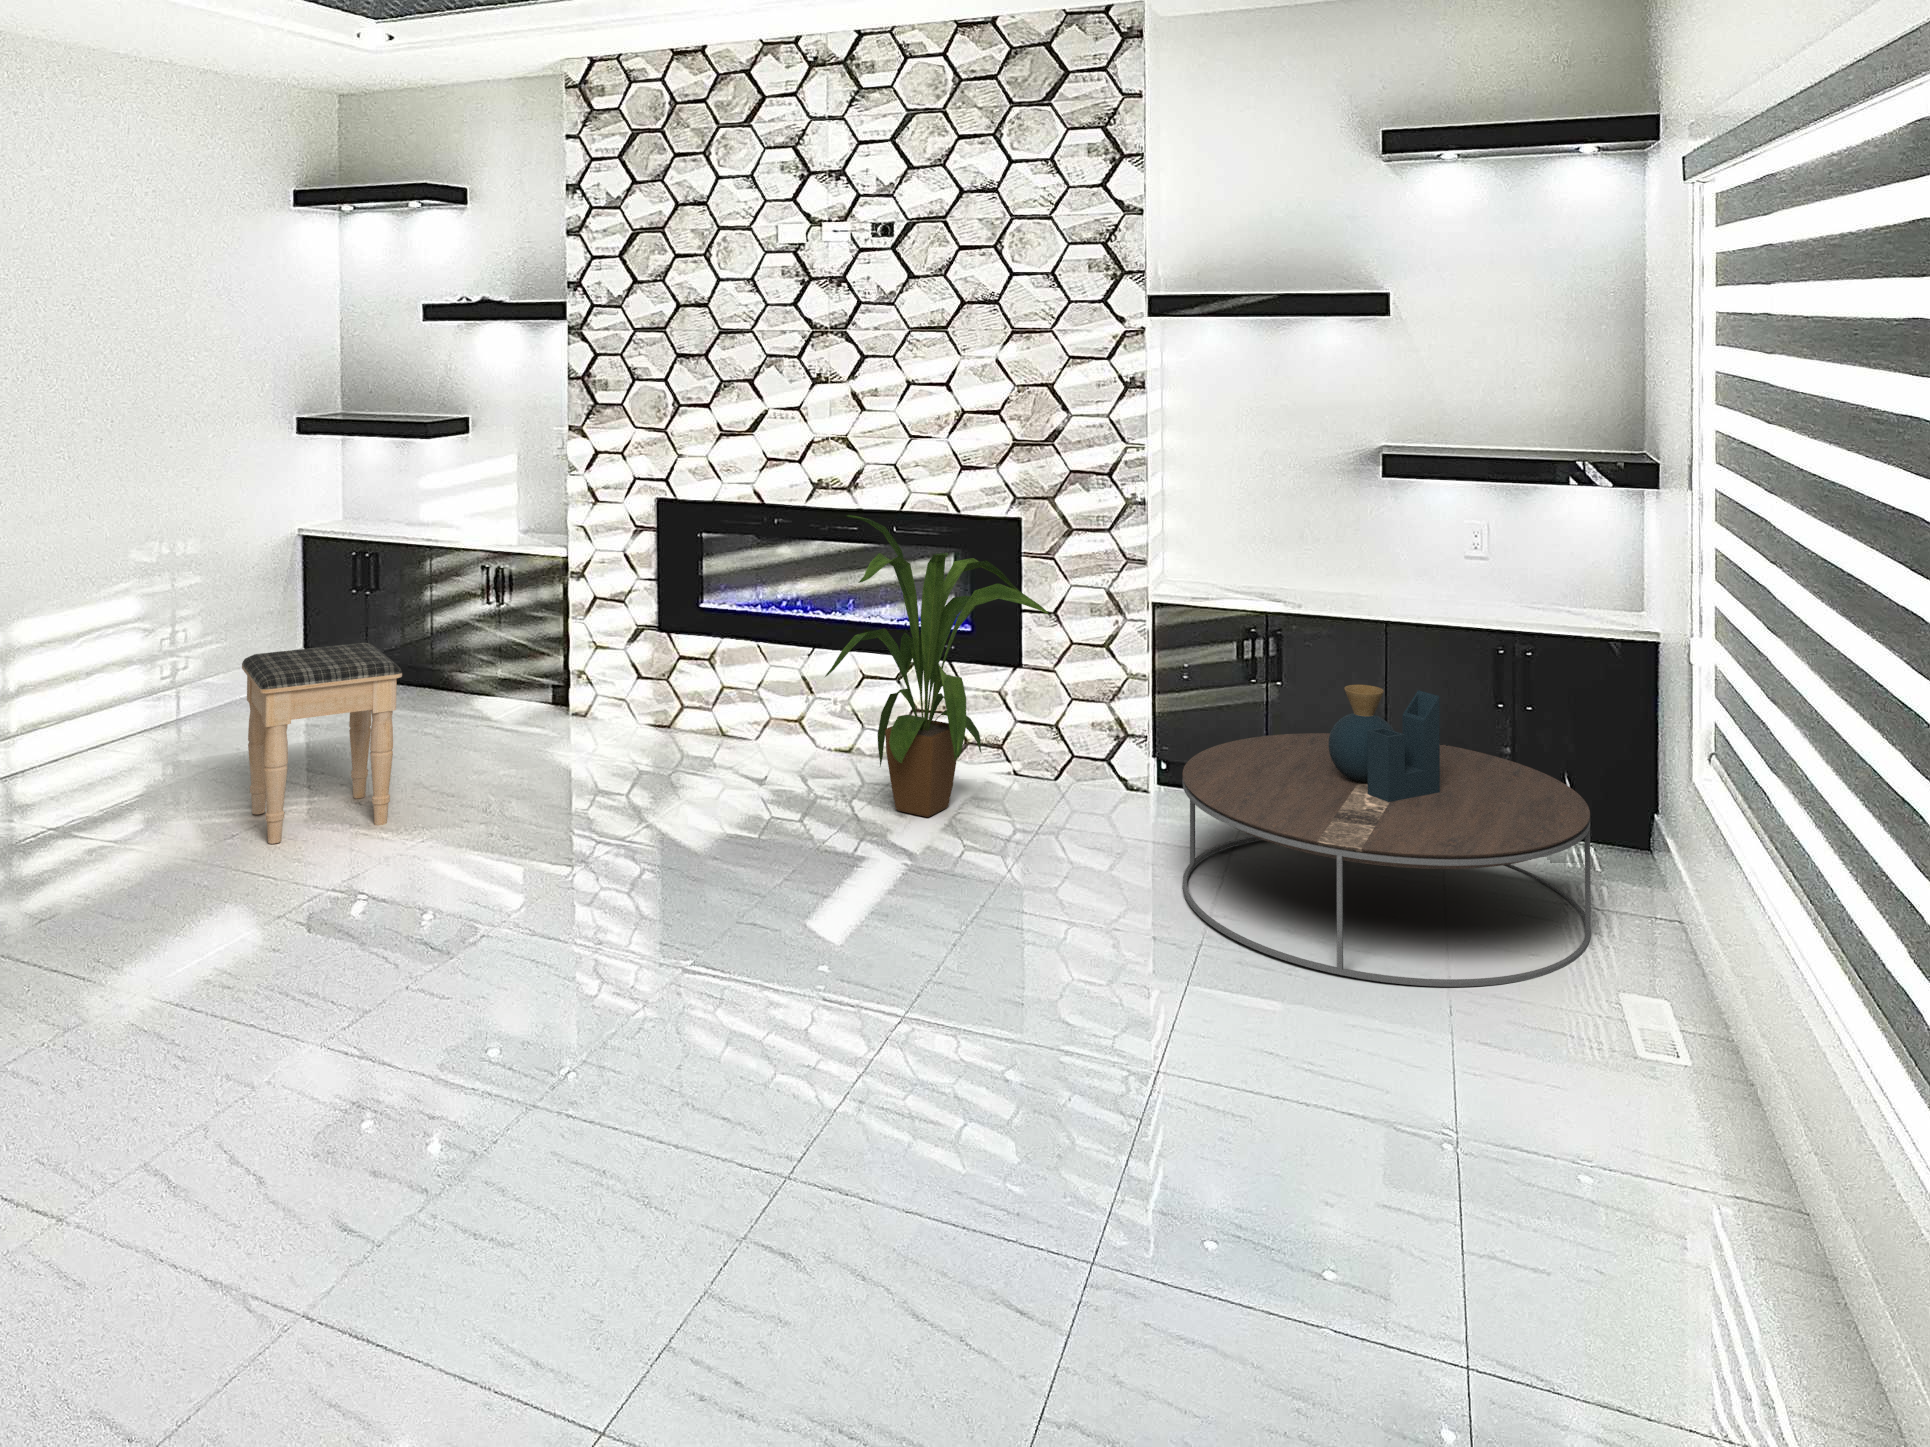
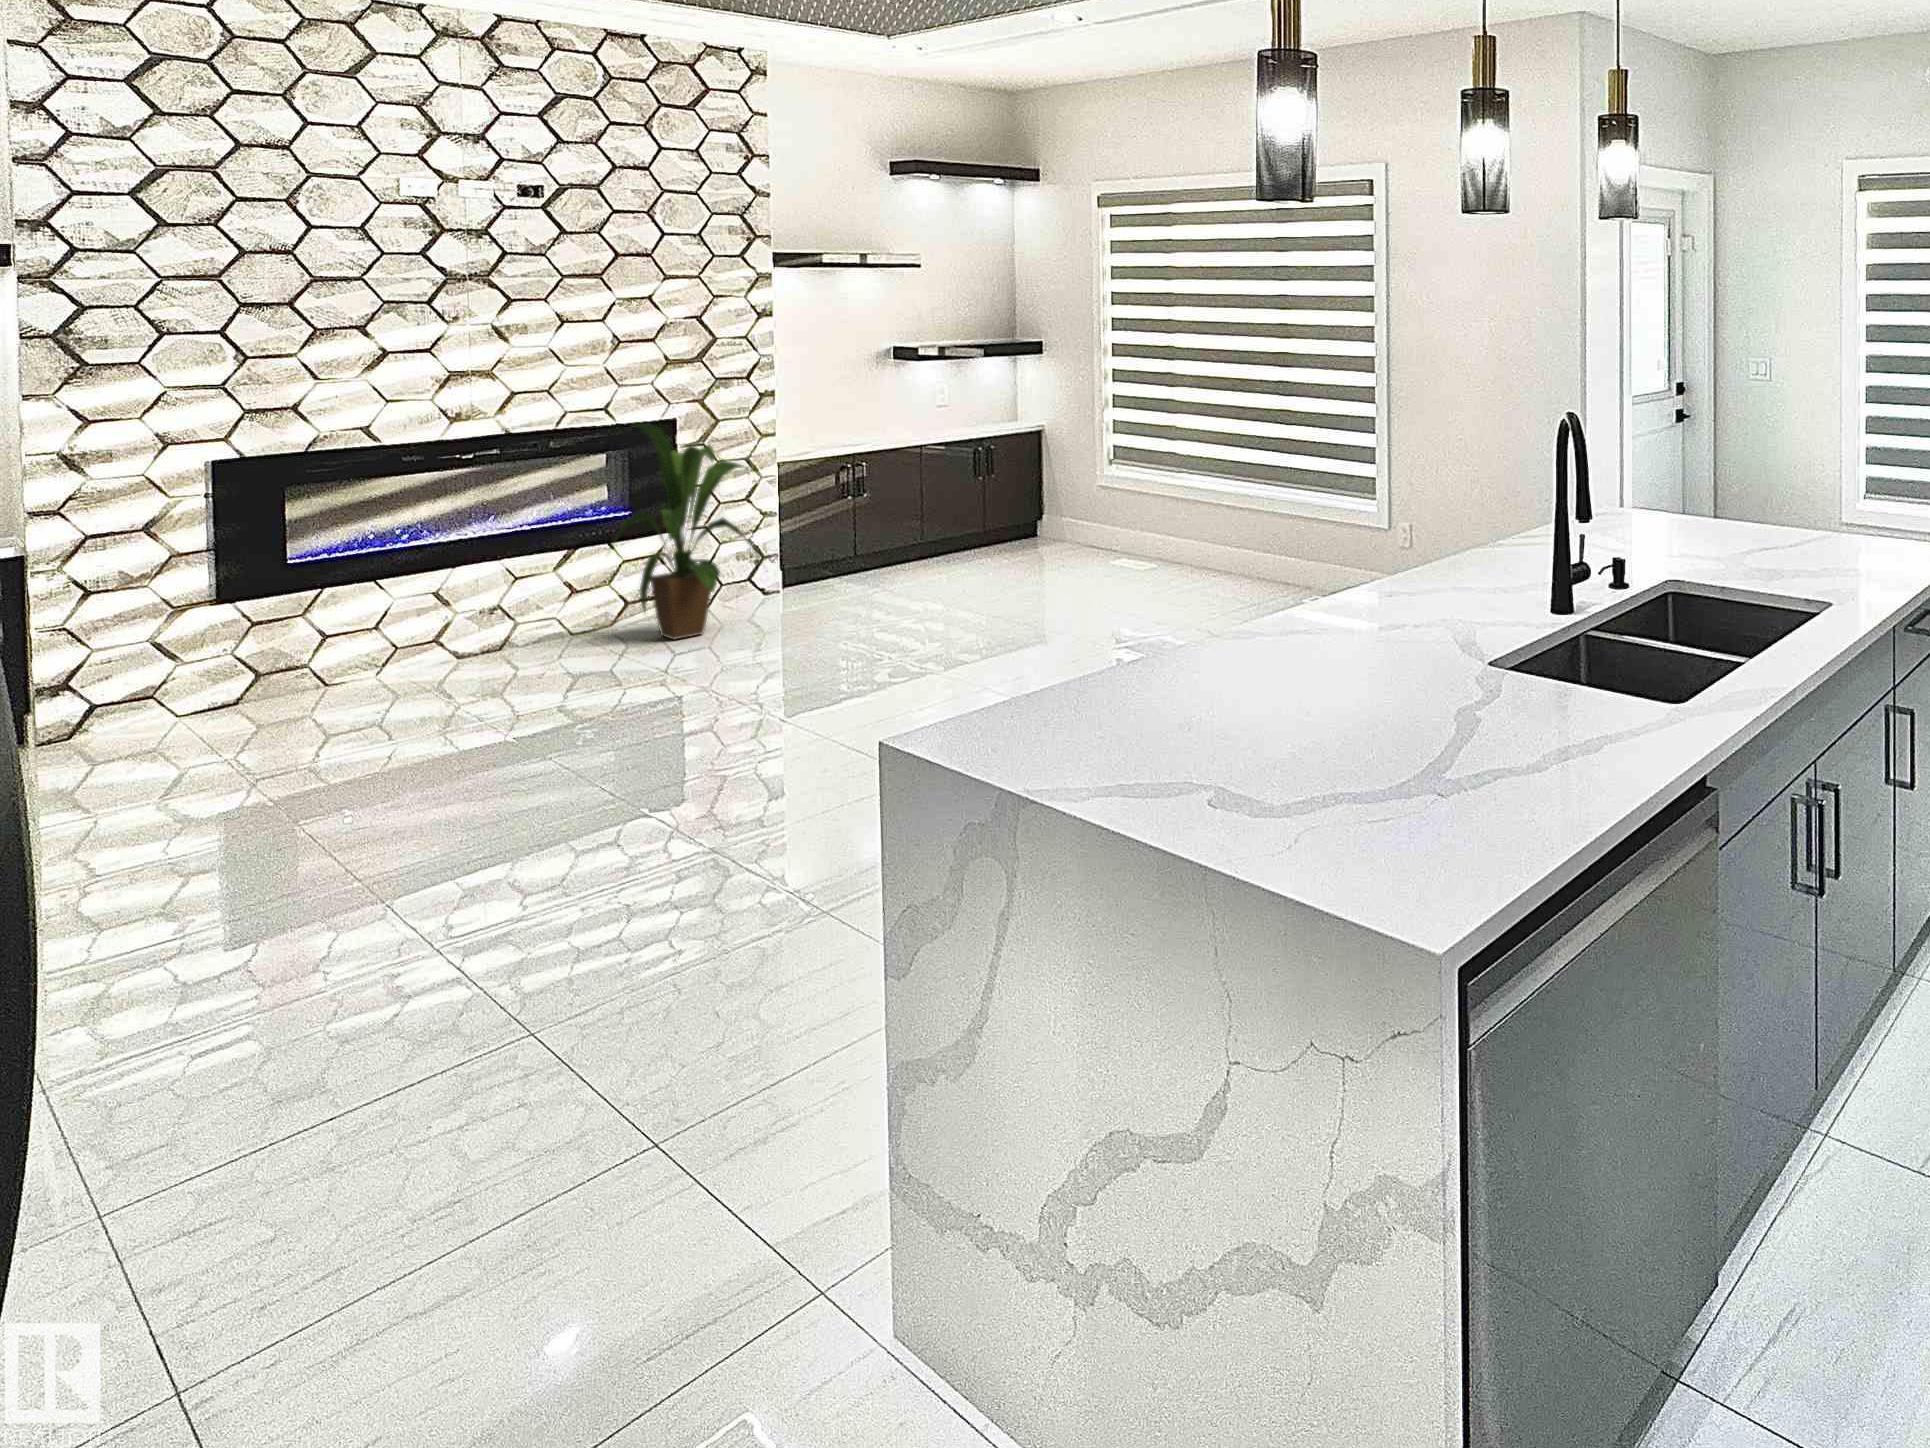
footstool: present [242,643,402,844] -> none [132,620,359,842]
coffee table: present [1182,685,1591,987] -> none [872,463,1088,596]

